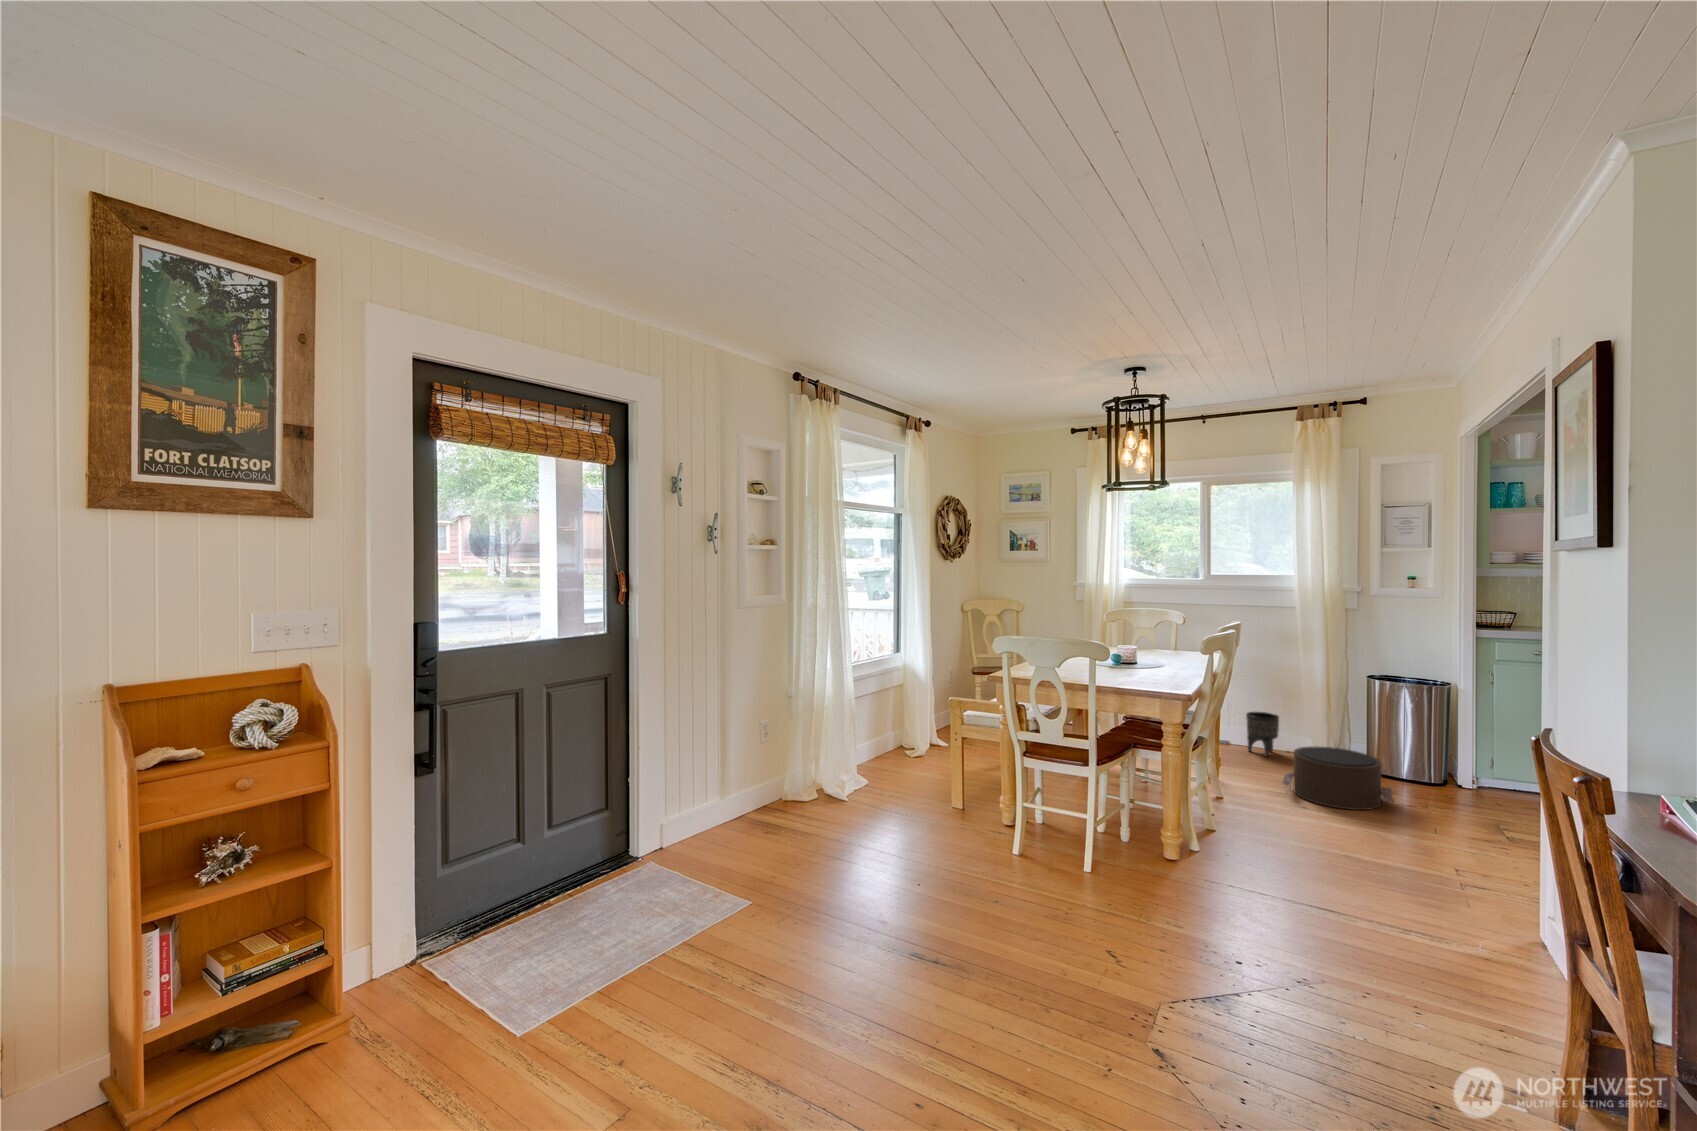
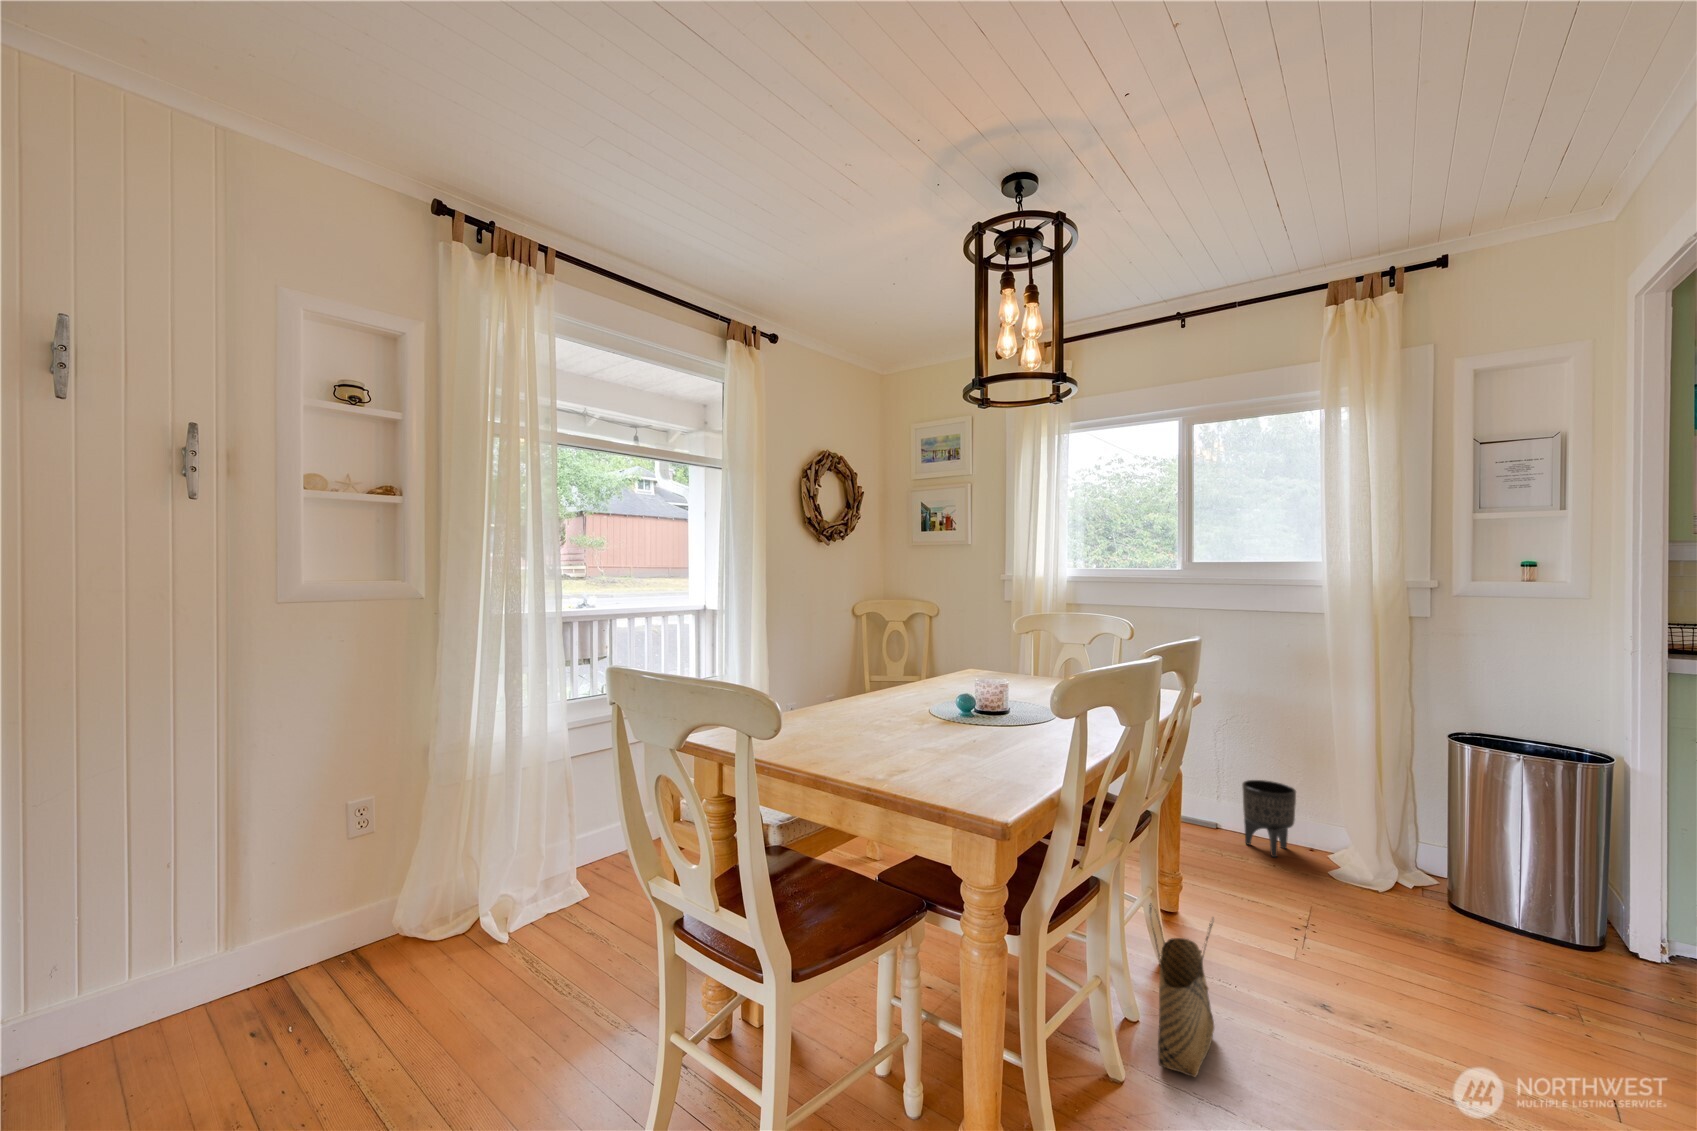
pouf: present [1283,746,1394,810] -> none [1274,856,1494,1000]
woven basket: none [1235,765,1270,841] -> present [1149,903,1214,1077]

